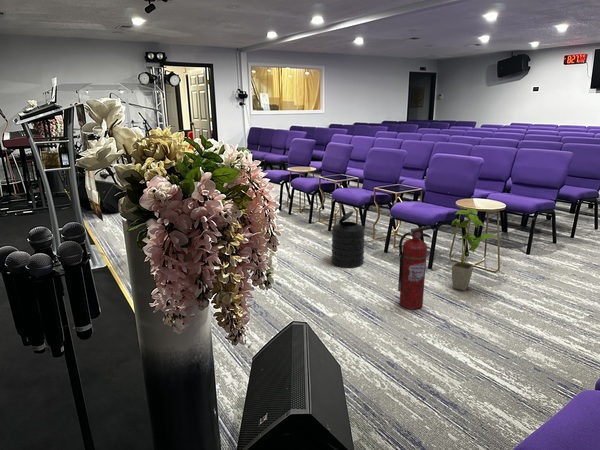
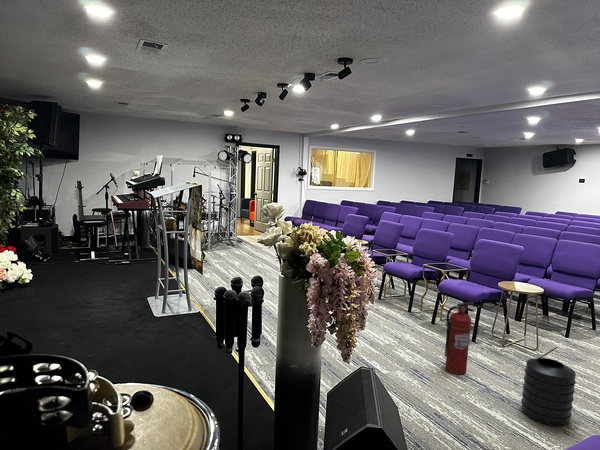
house plant: present [452,209,497,290] -> none [491,290,536,363]
trash can: present [332,211,365,268] -> present [521,347,576,426]

